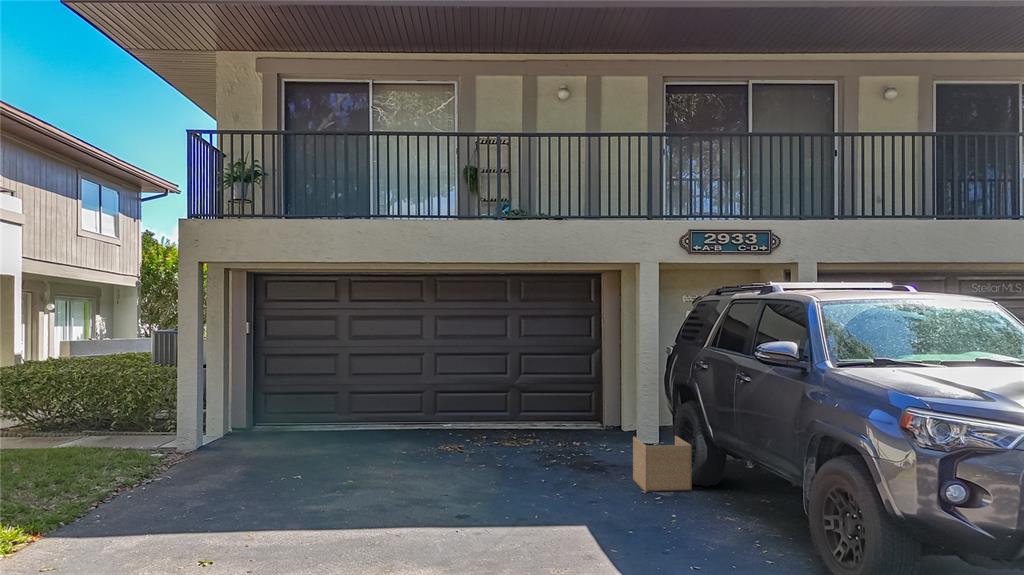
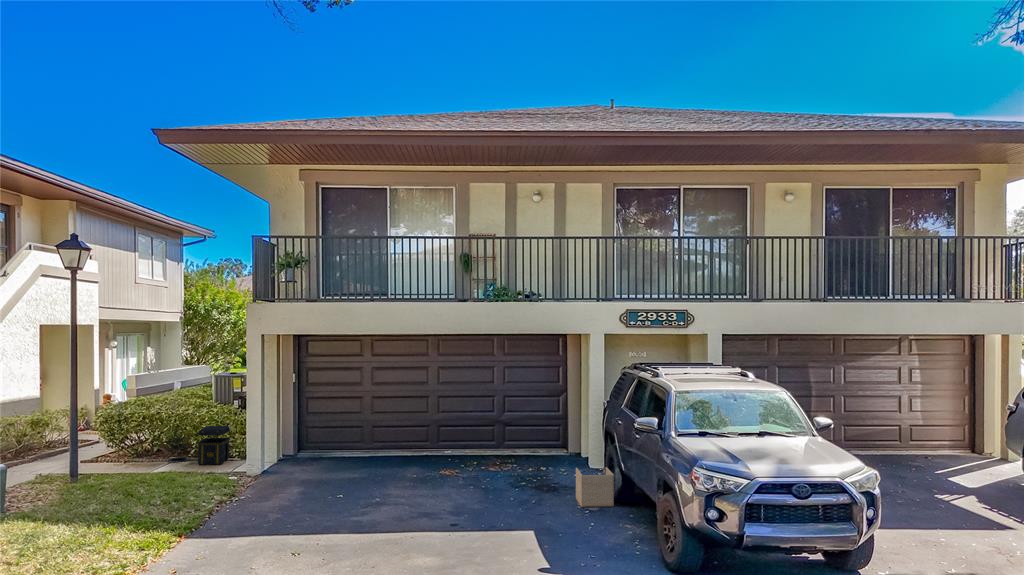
potted tree: none [74,389,111,437] -> present [167,428,189,463]
toolbox: none [116,389,163,440] -> present [198,426,230,465]

